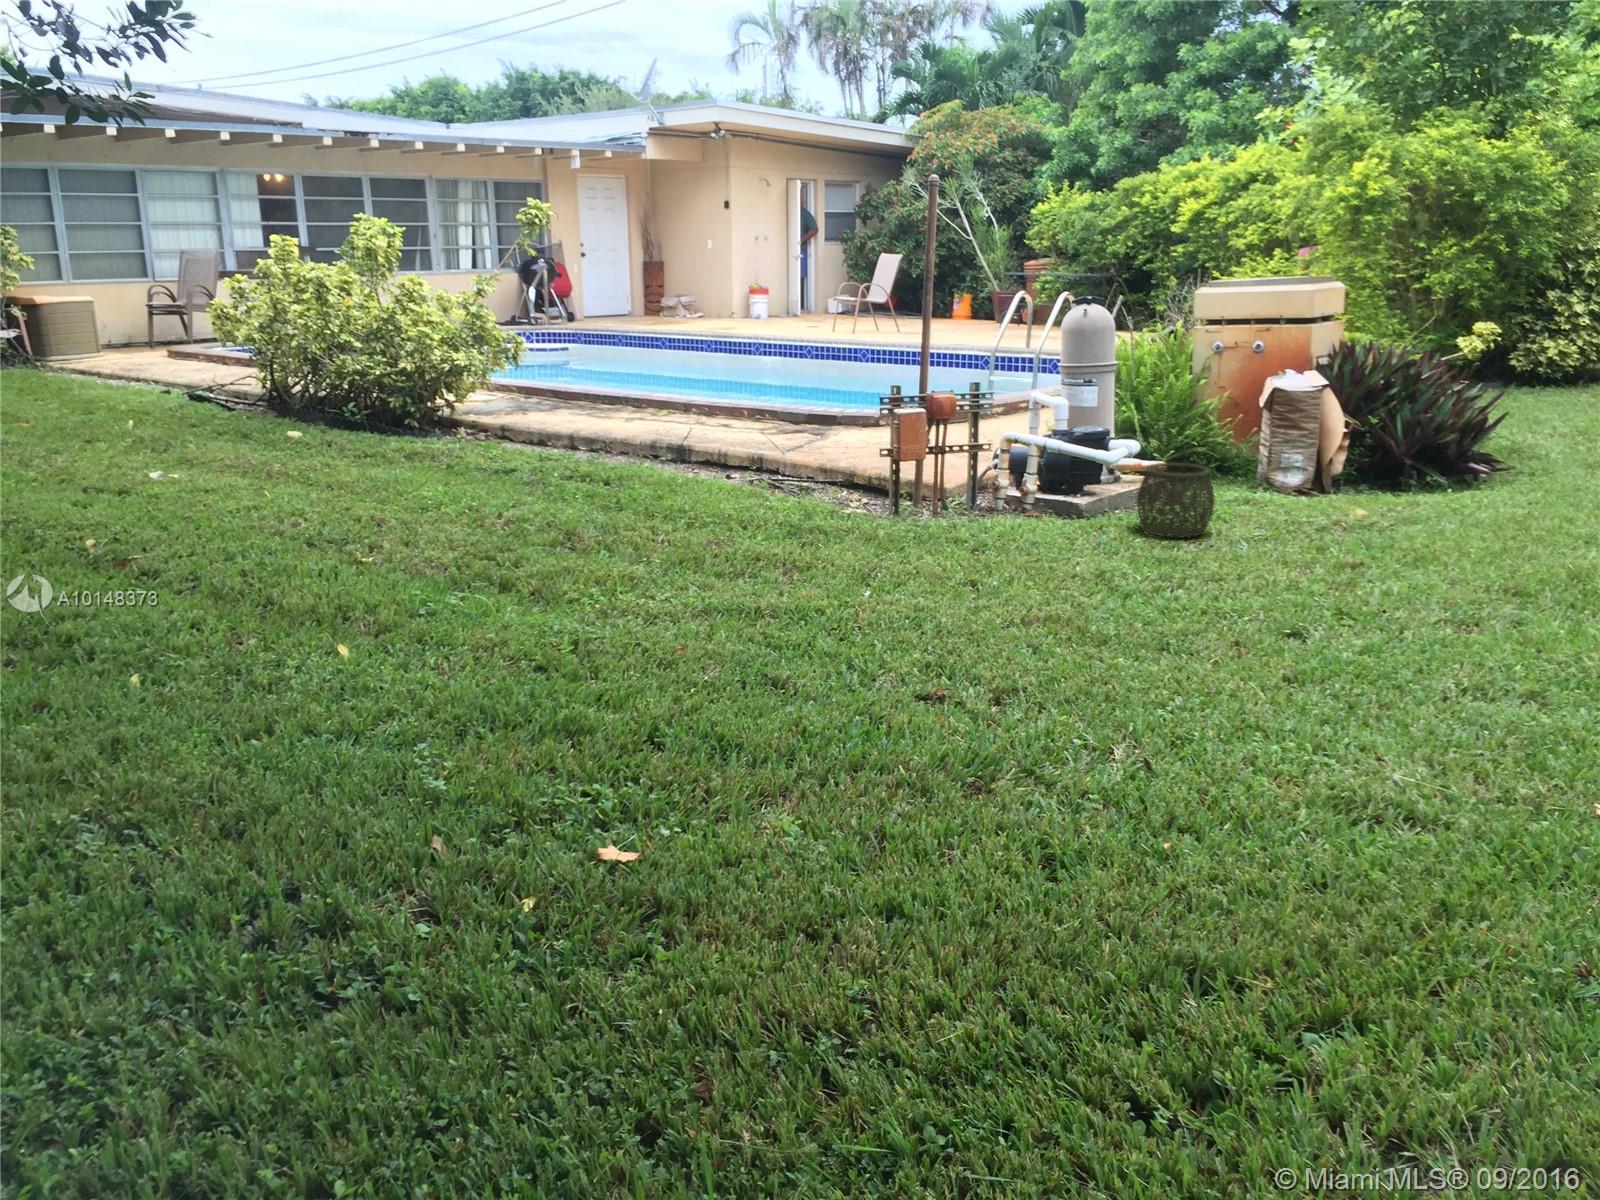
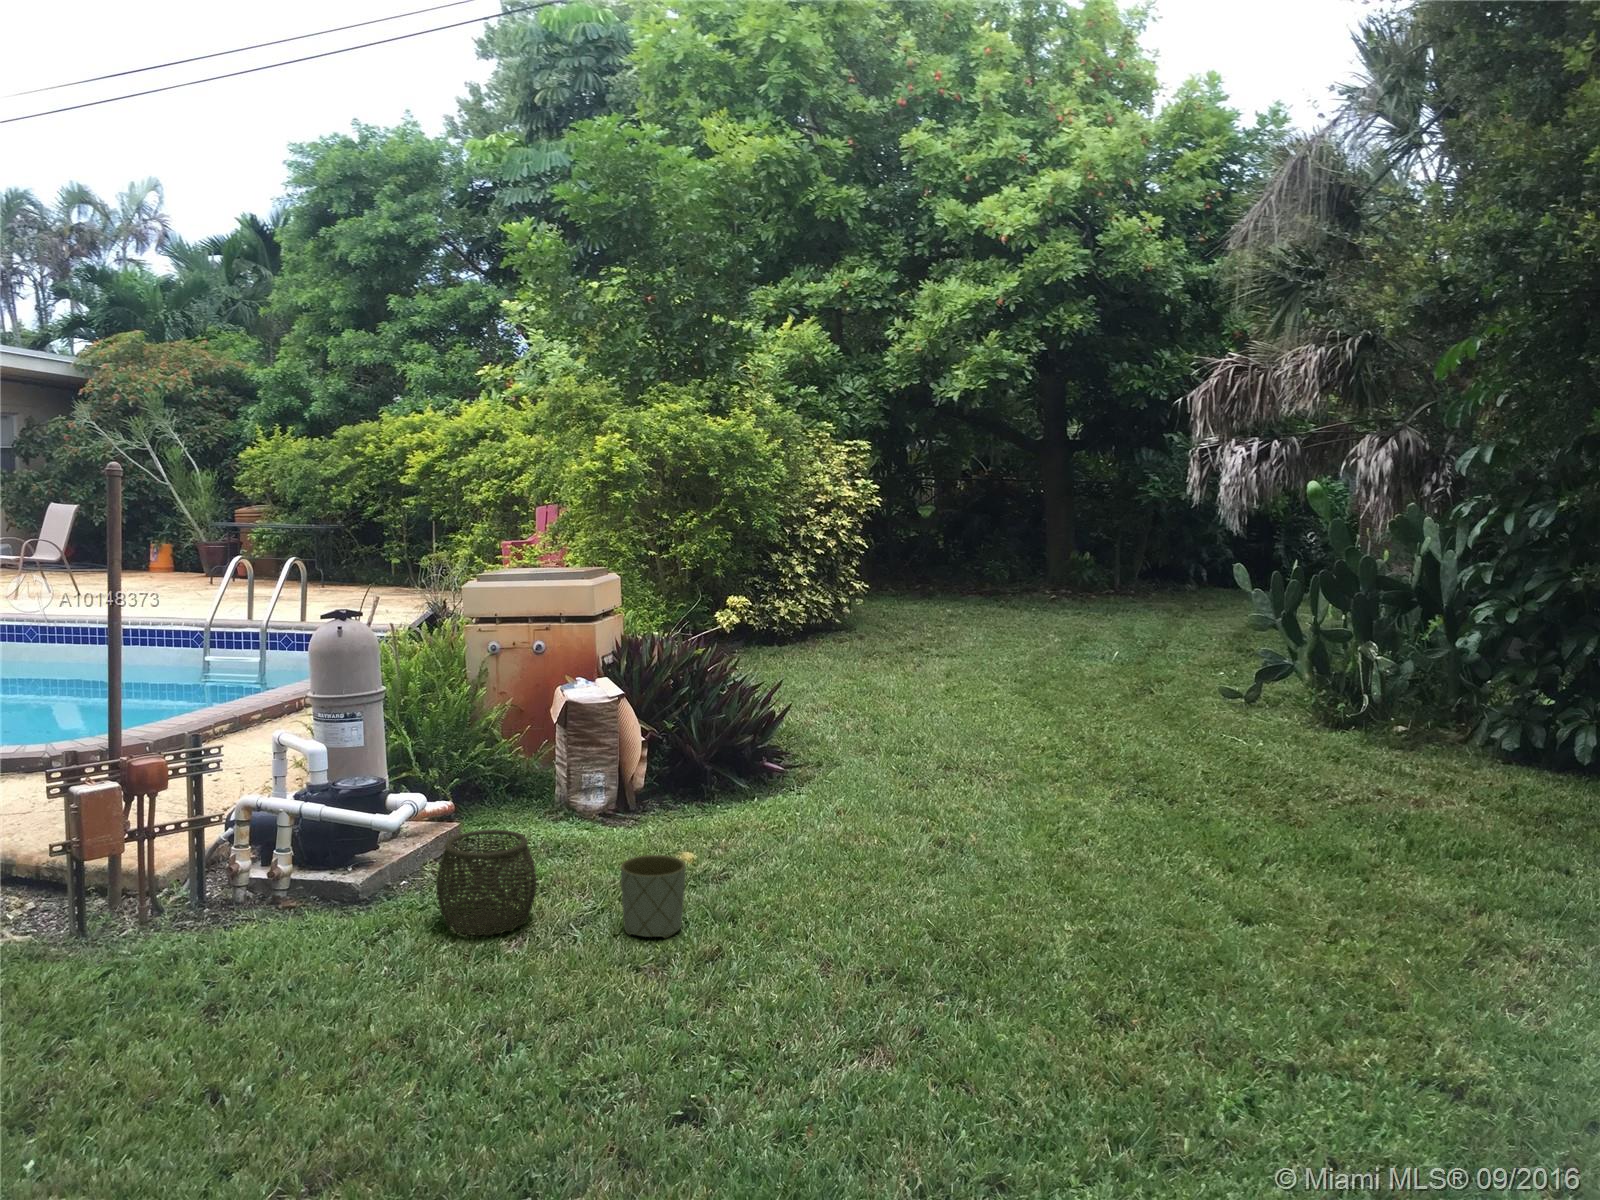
planter: none [1281,493,1340,557] -> present [621,855,686,938]

